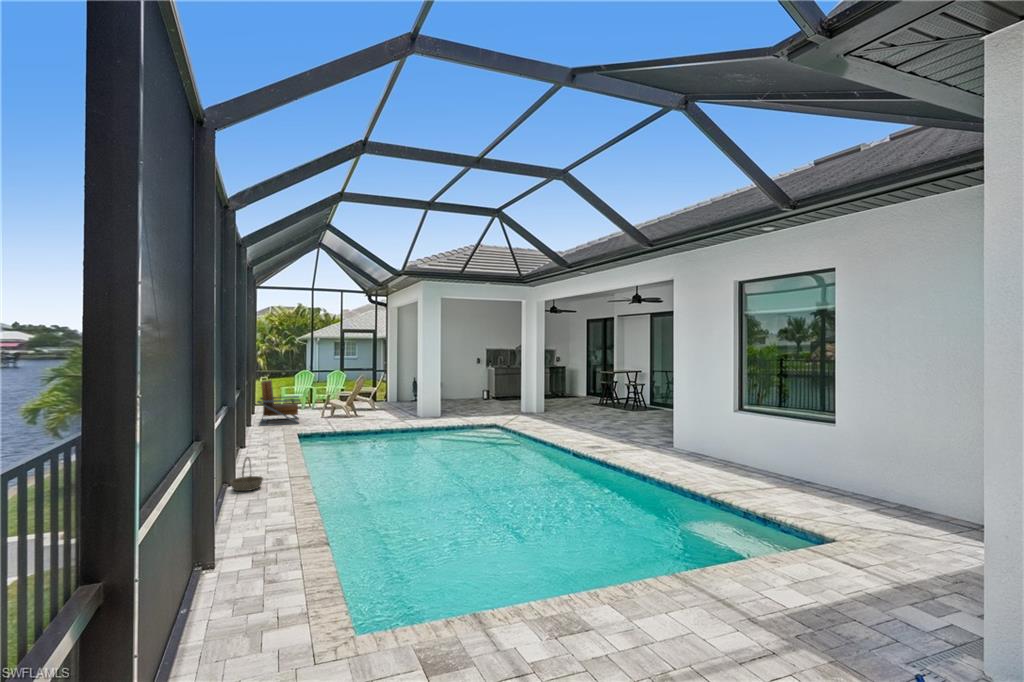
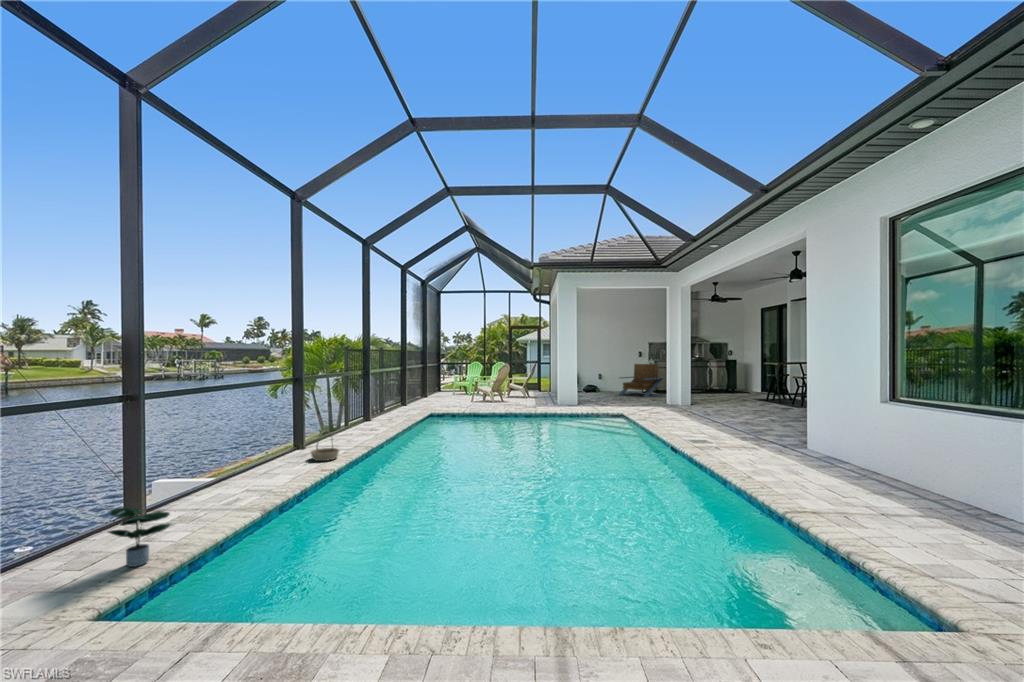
lounge chair: present [258,380,299,426] -> present [619,364,664,397]
potted plant: none [191,549,252,608] -> present [108,507,171,567]

